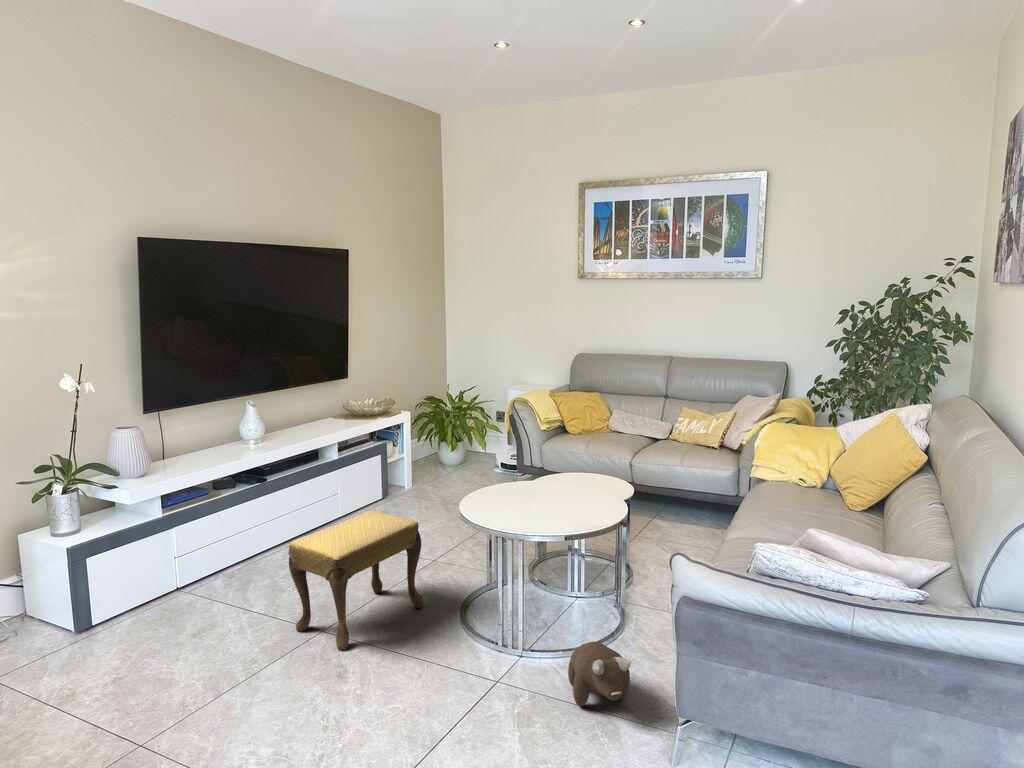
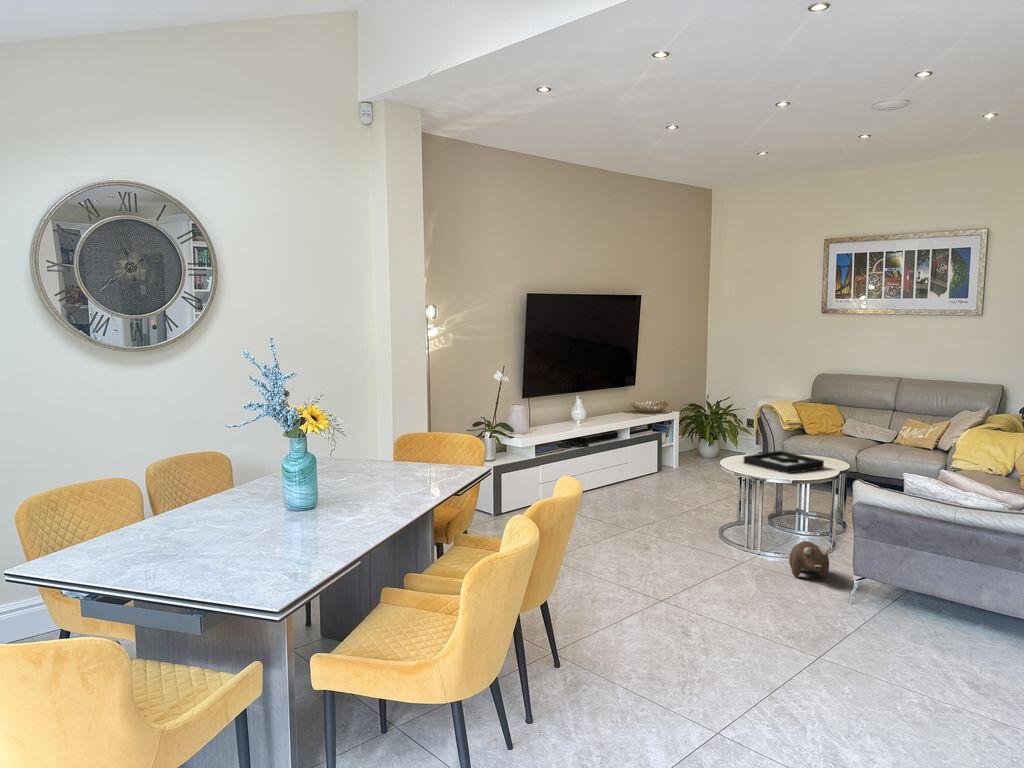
decorative tray: none [492,475,605,522] -> present [744,451,824,473]
footstool: present [288,511,423,651] -> none [616,464,695,540]

